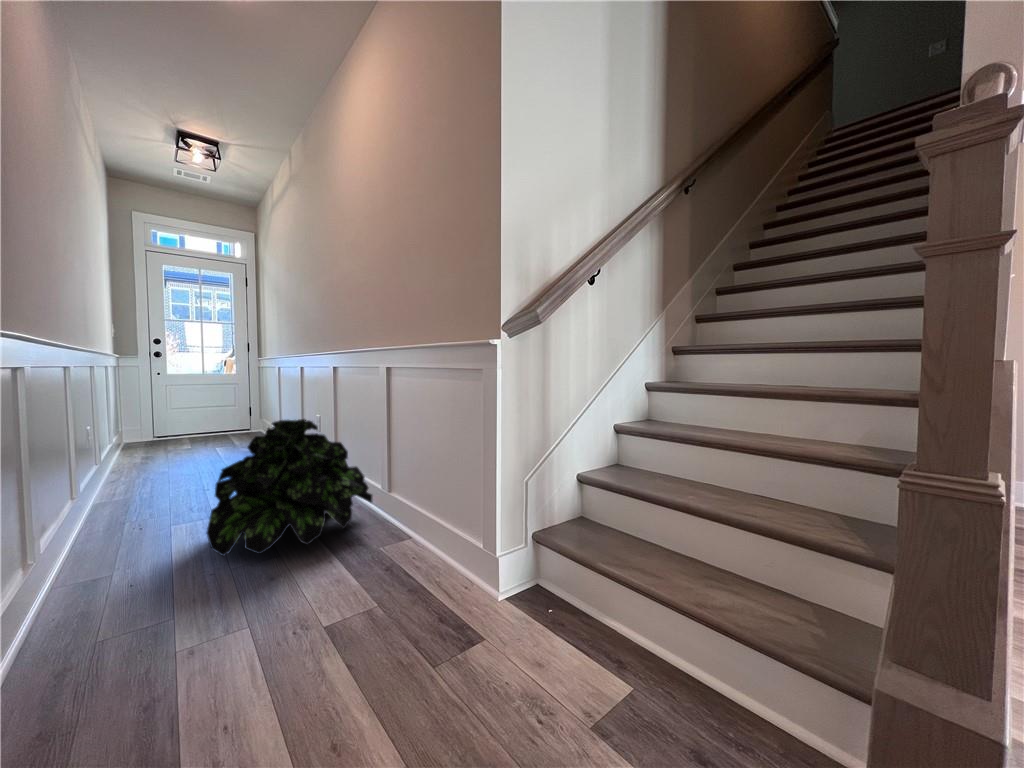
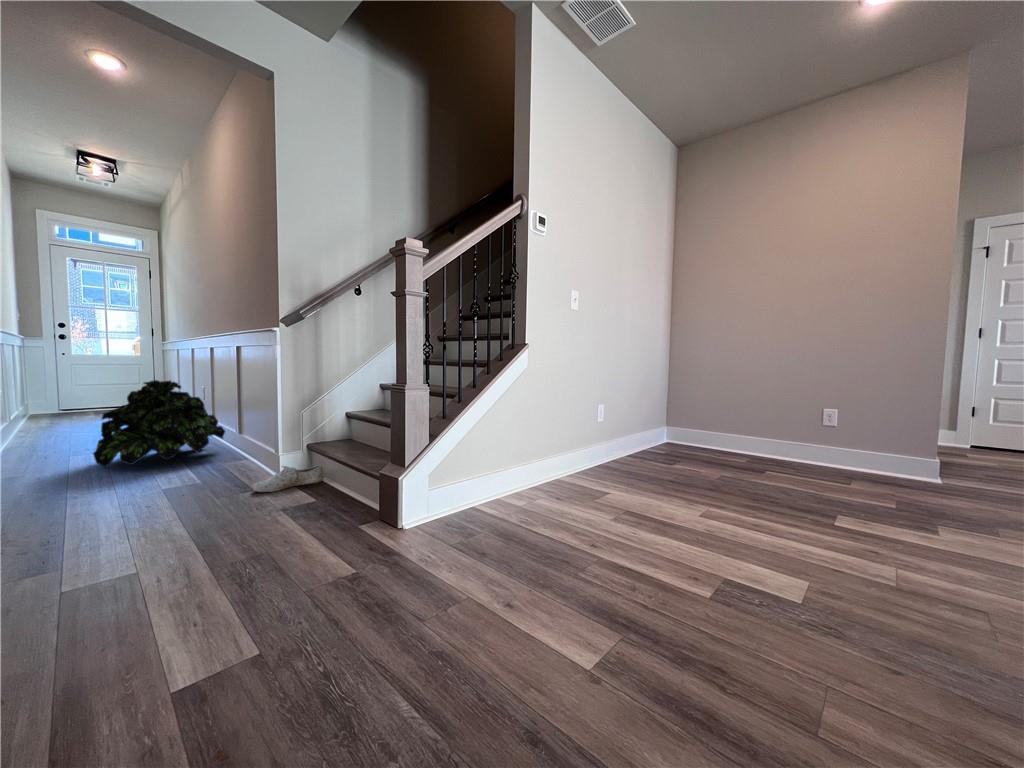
shoe: none [473,572,568,637] -> present [252,465,324,492]

